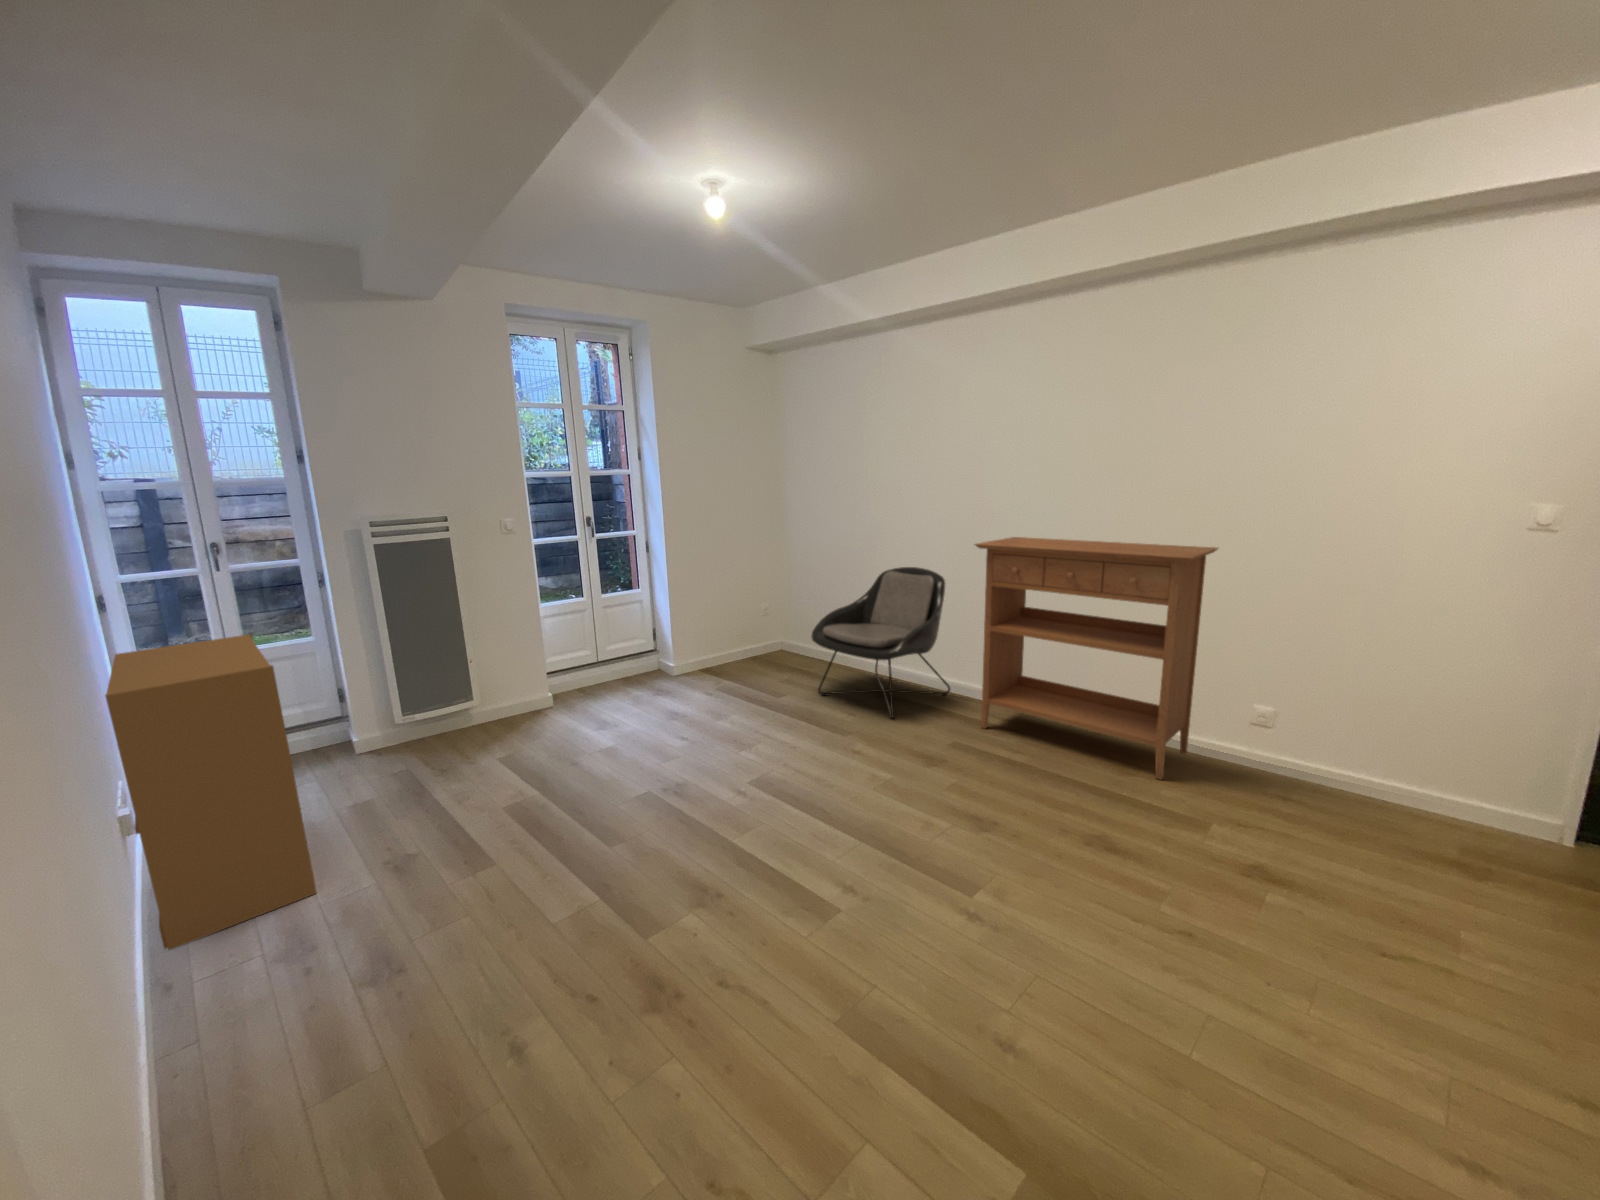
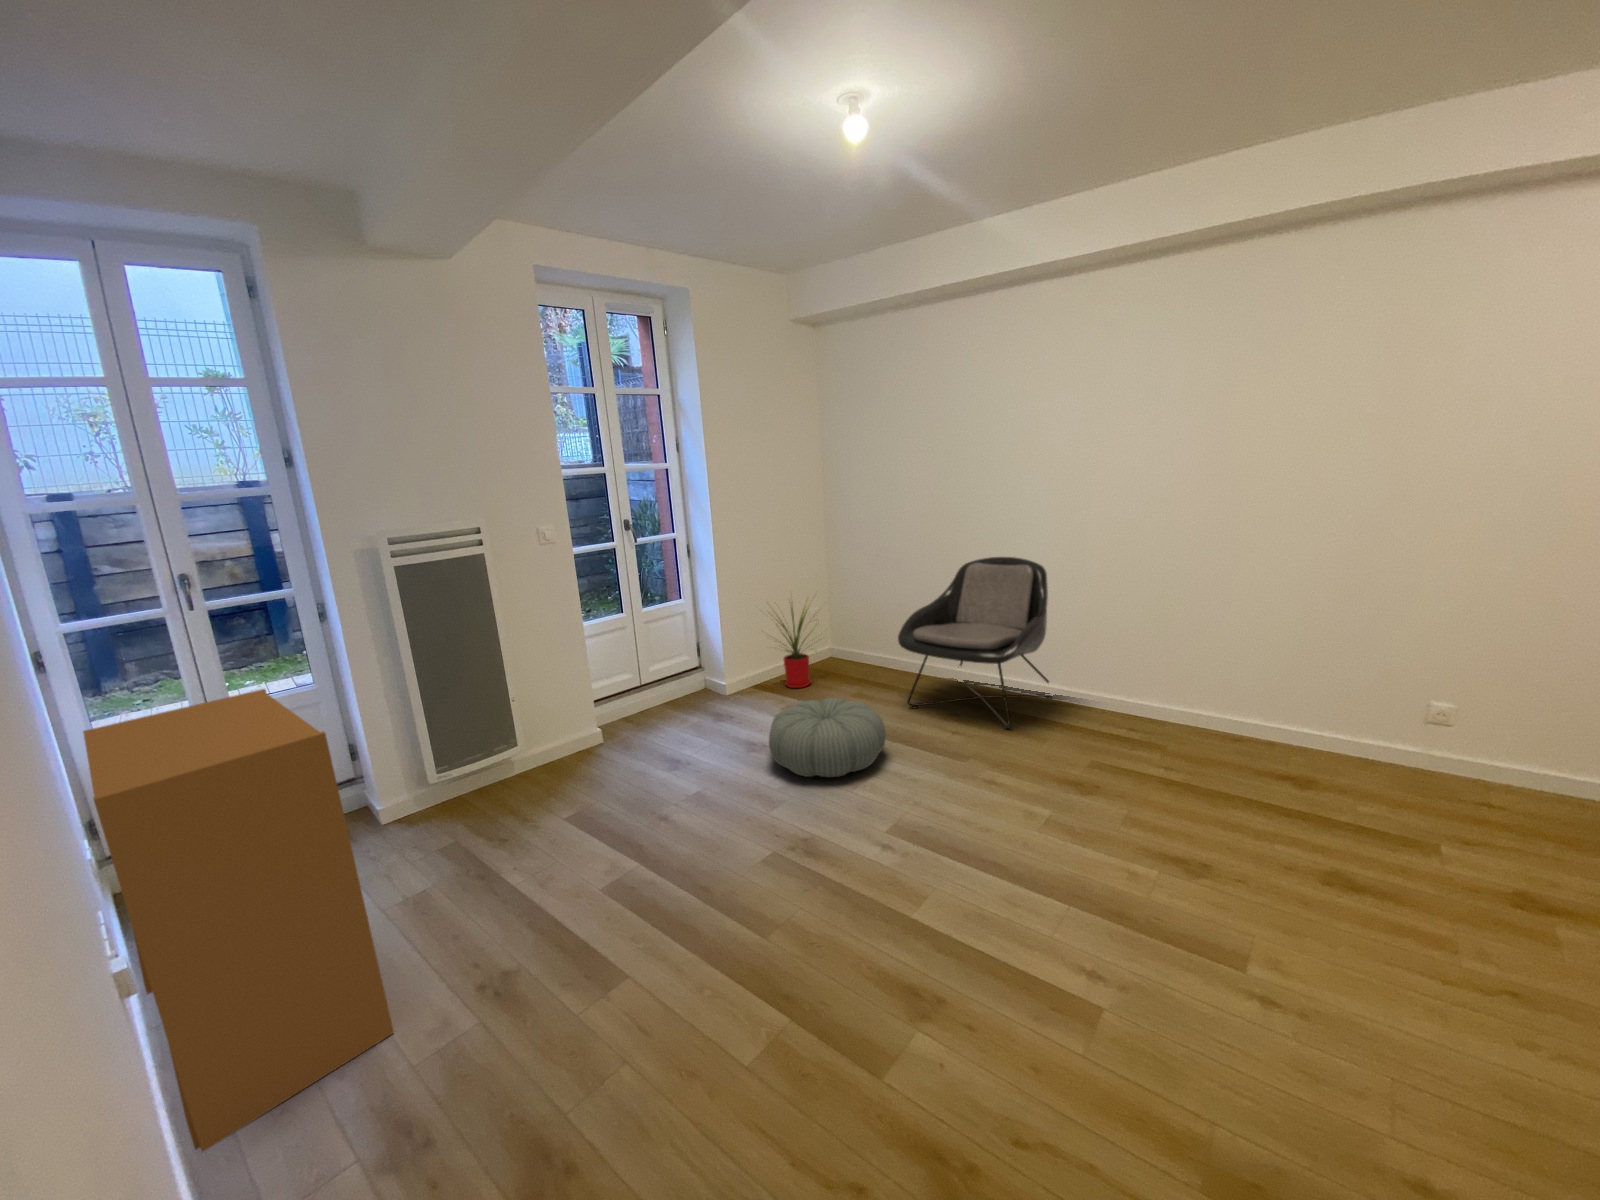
console table: present [975,537,1218,780] -> none [1104,509,1407,779]
house plant: none [702,584,769,672] -> present [776,605,811,688]
pouf: none [676,680,778,745] -> present [769,698,886,777]

